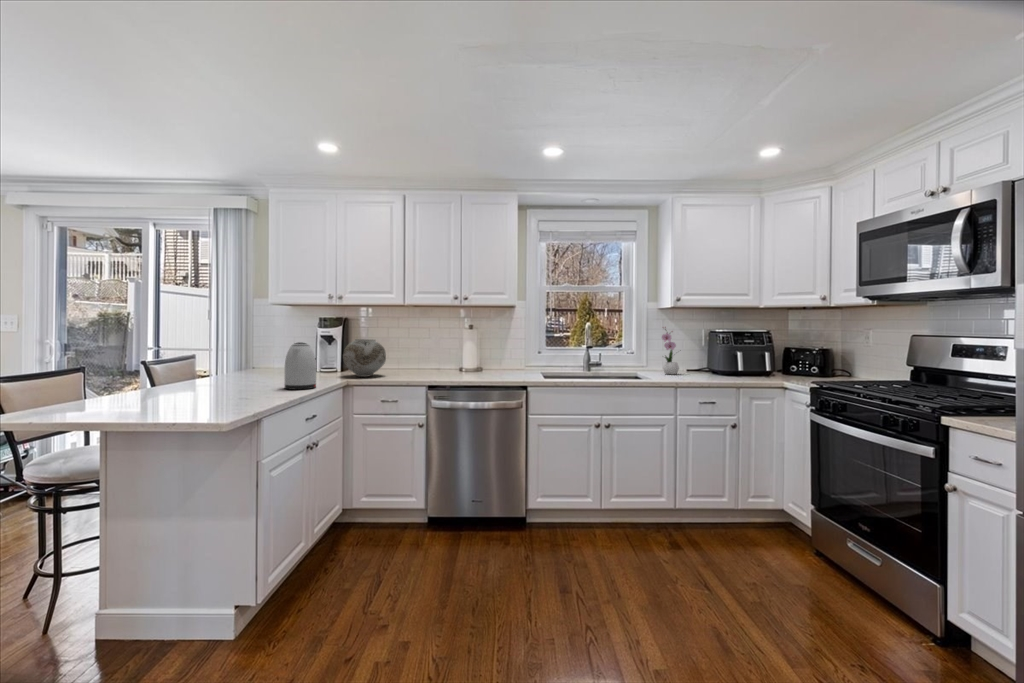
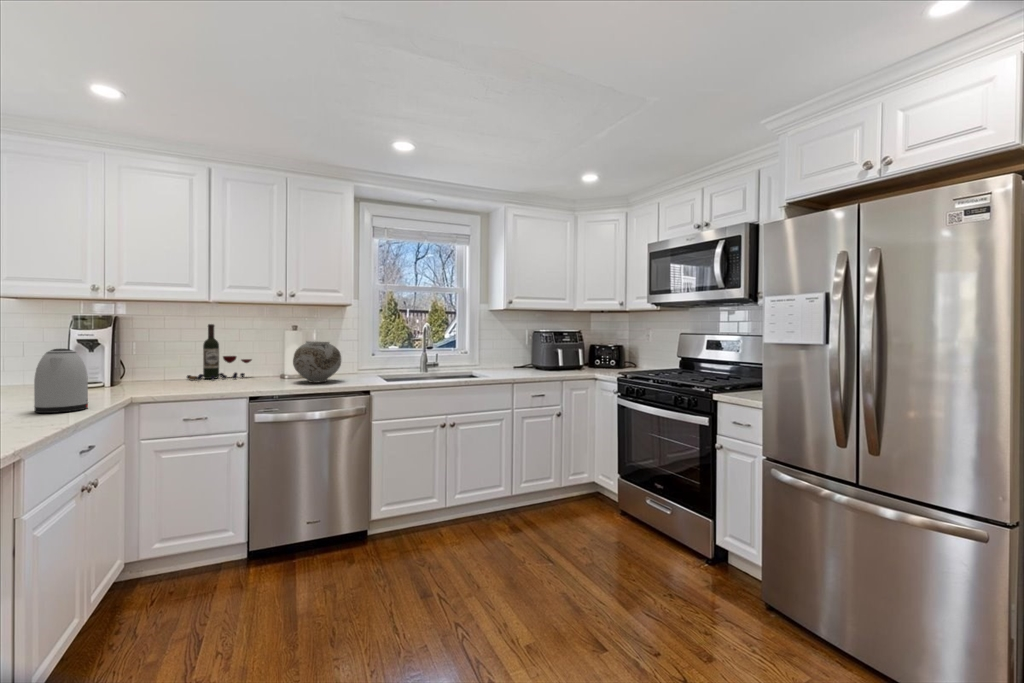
wine bottle: none [393,325,440,371] -> present [187,324,252,380]
flower arrangement: present [662,327,679,374] -> none [494,326,512,372]
vase: present [343,339,386,377] -> present [293,341,341,383]

